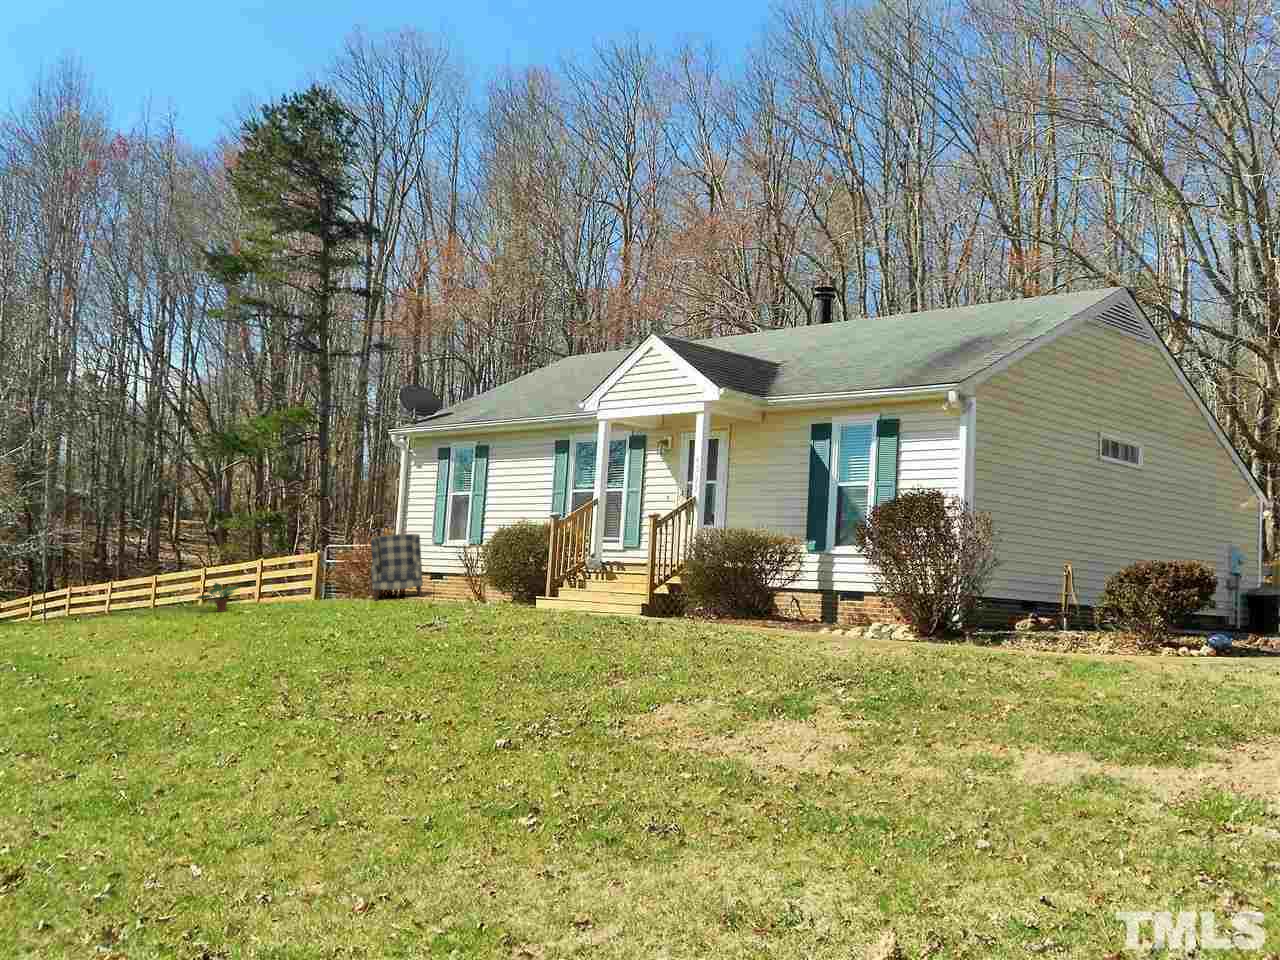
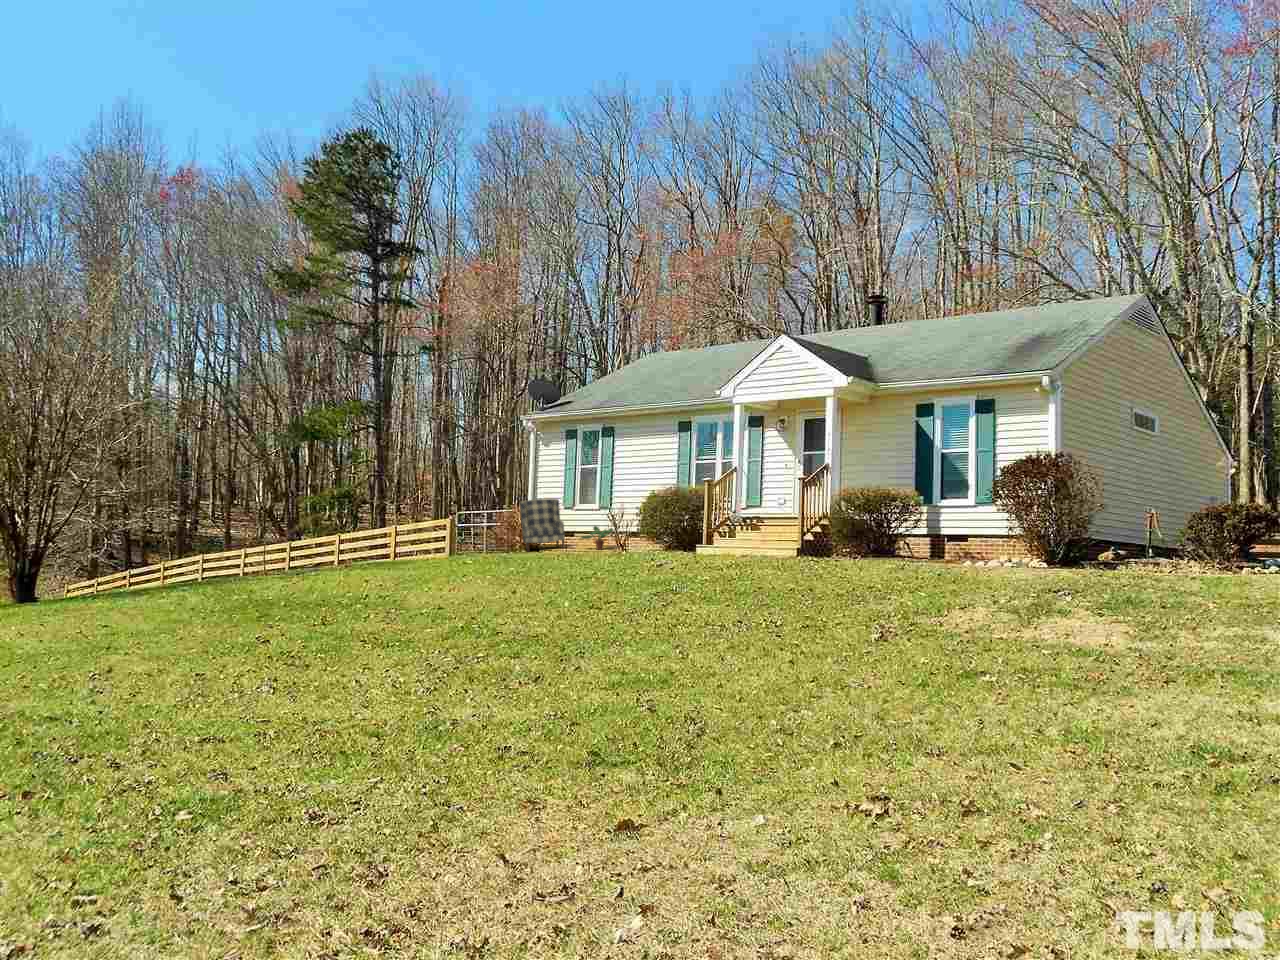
potted plant: present [197,583,239,612] -> present [581,526,613,550]

